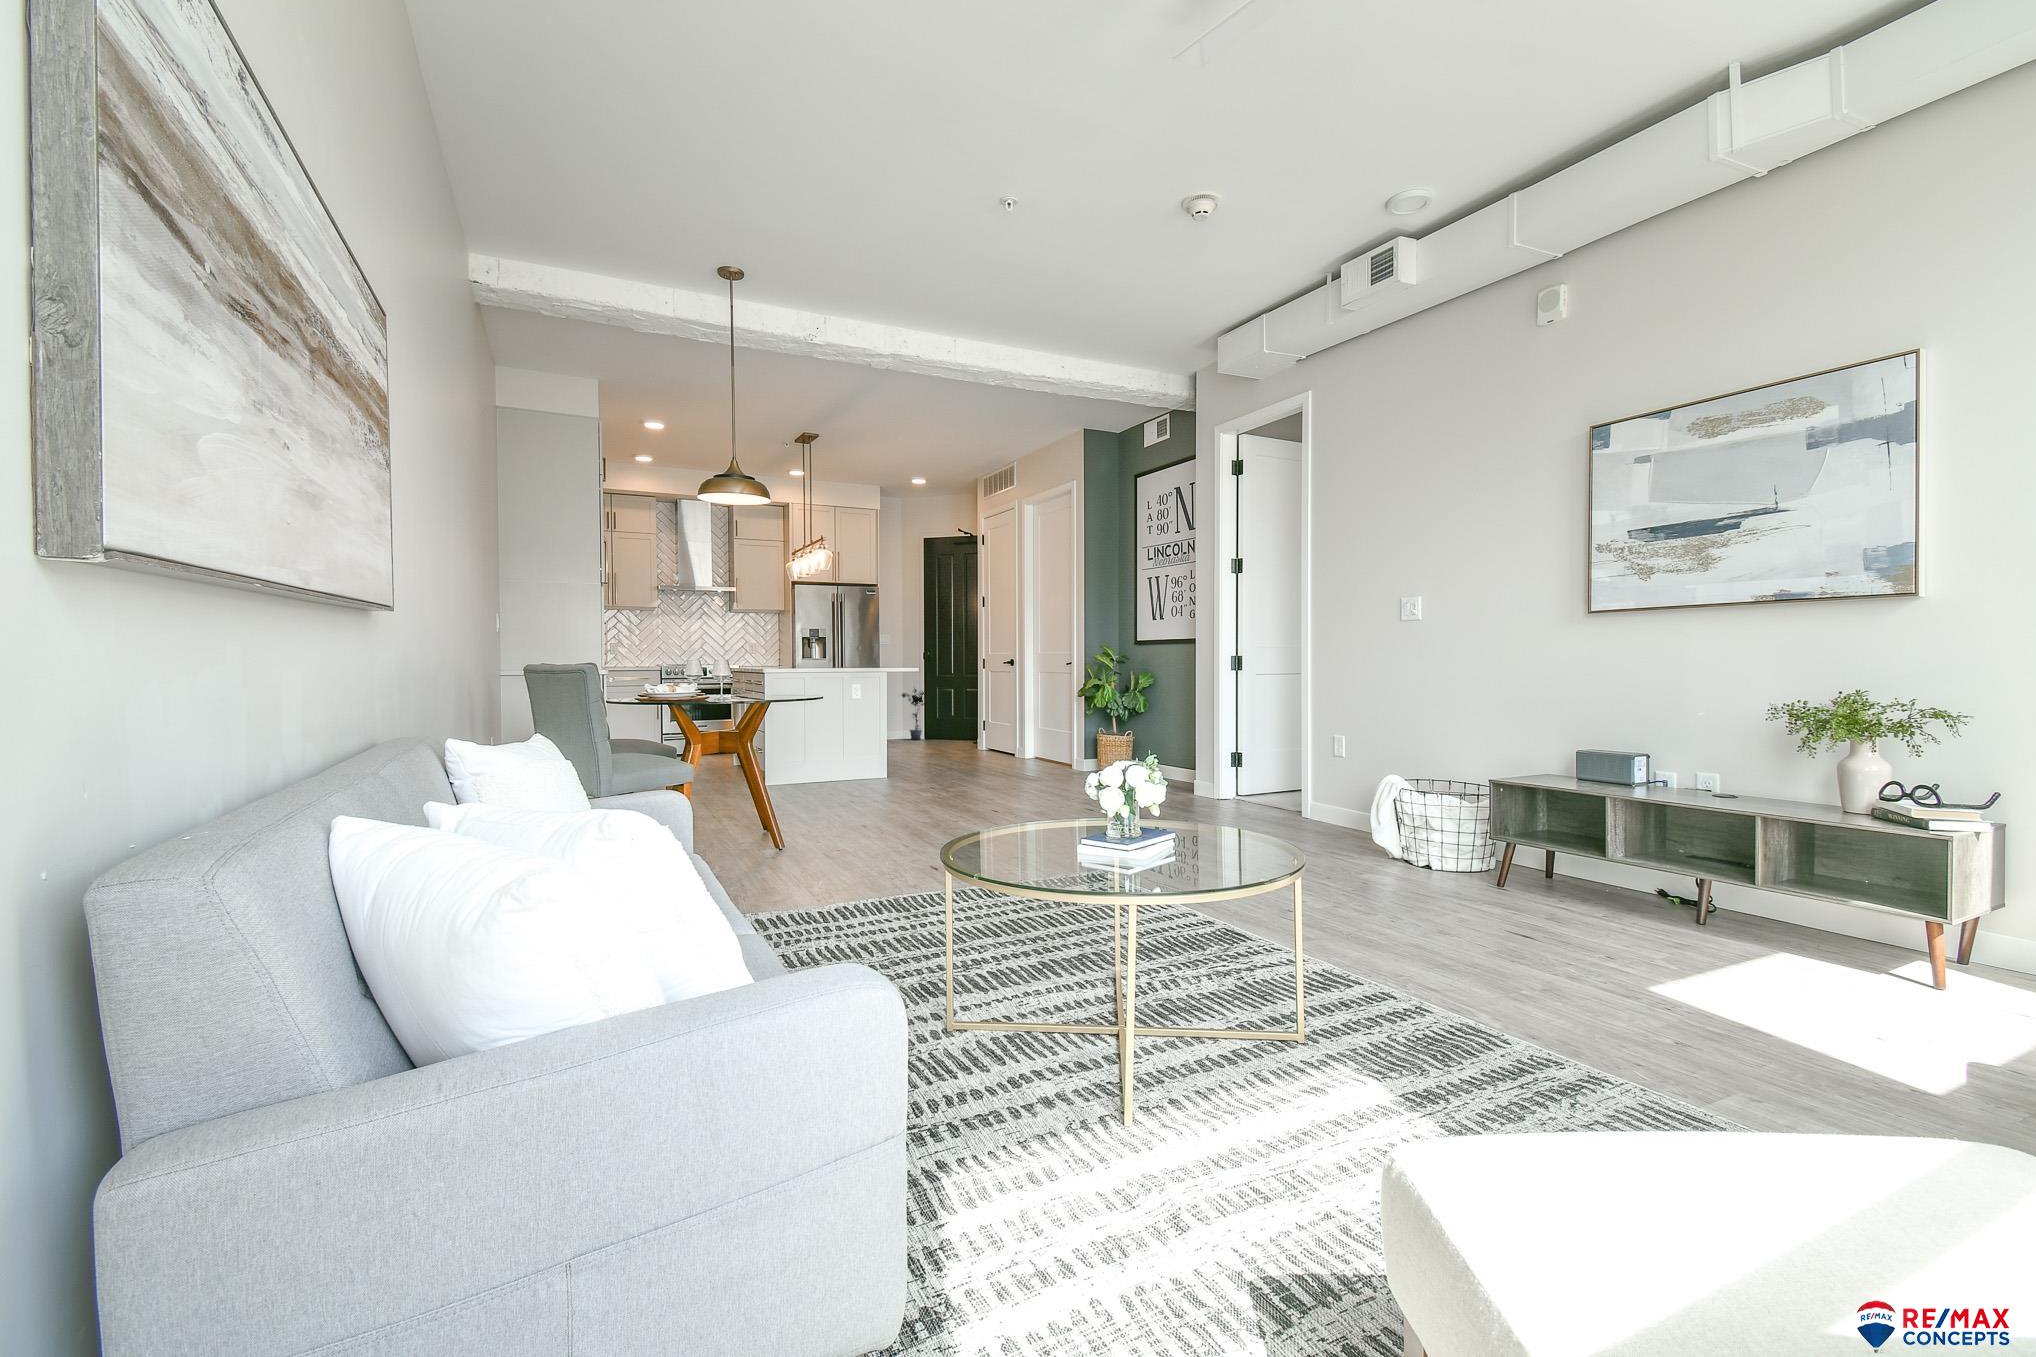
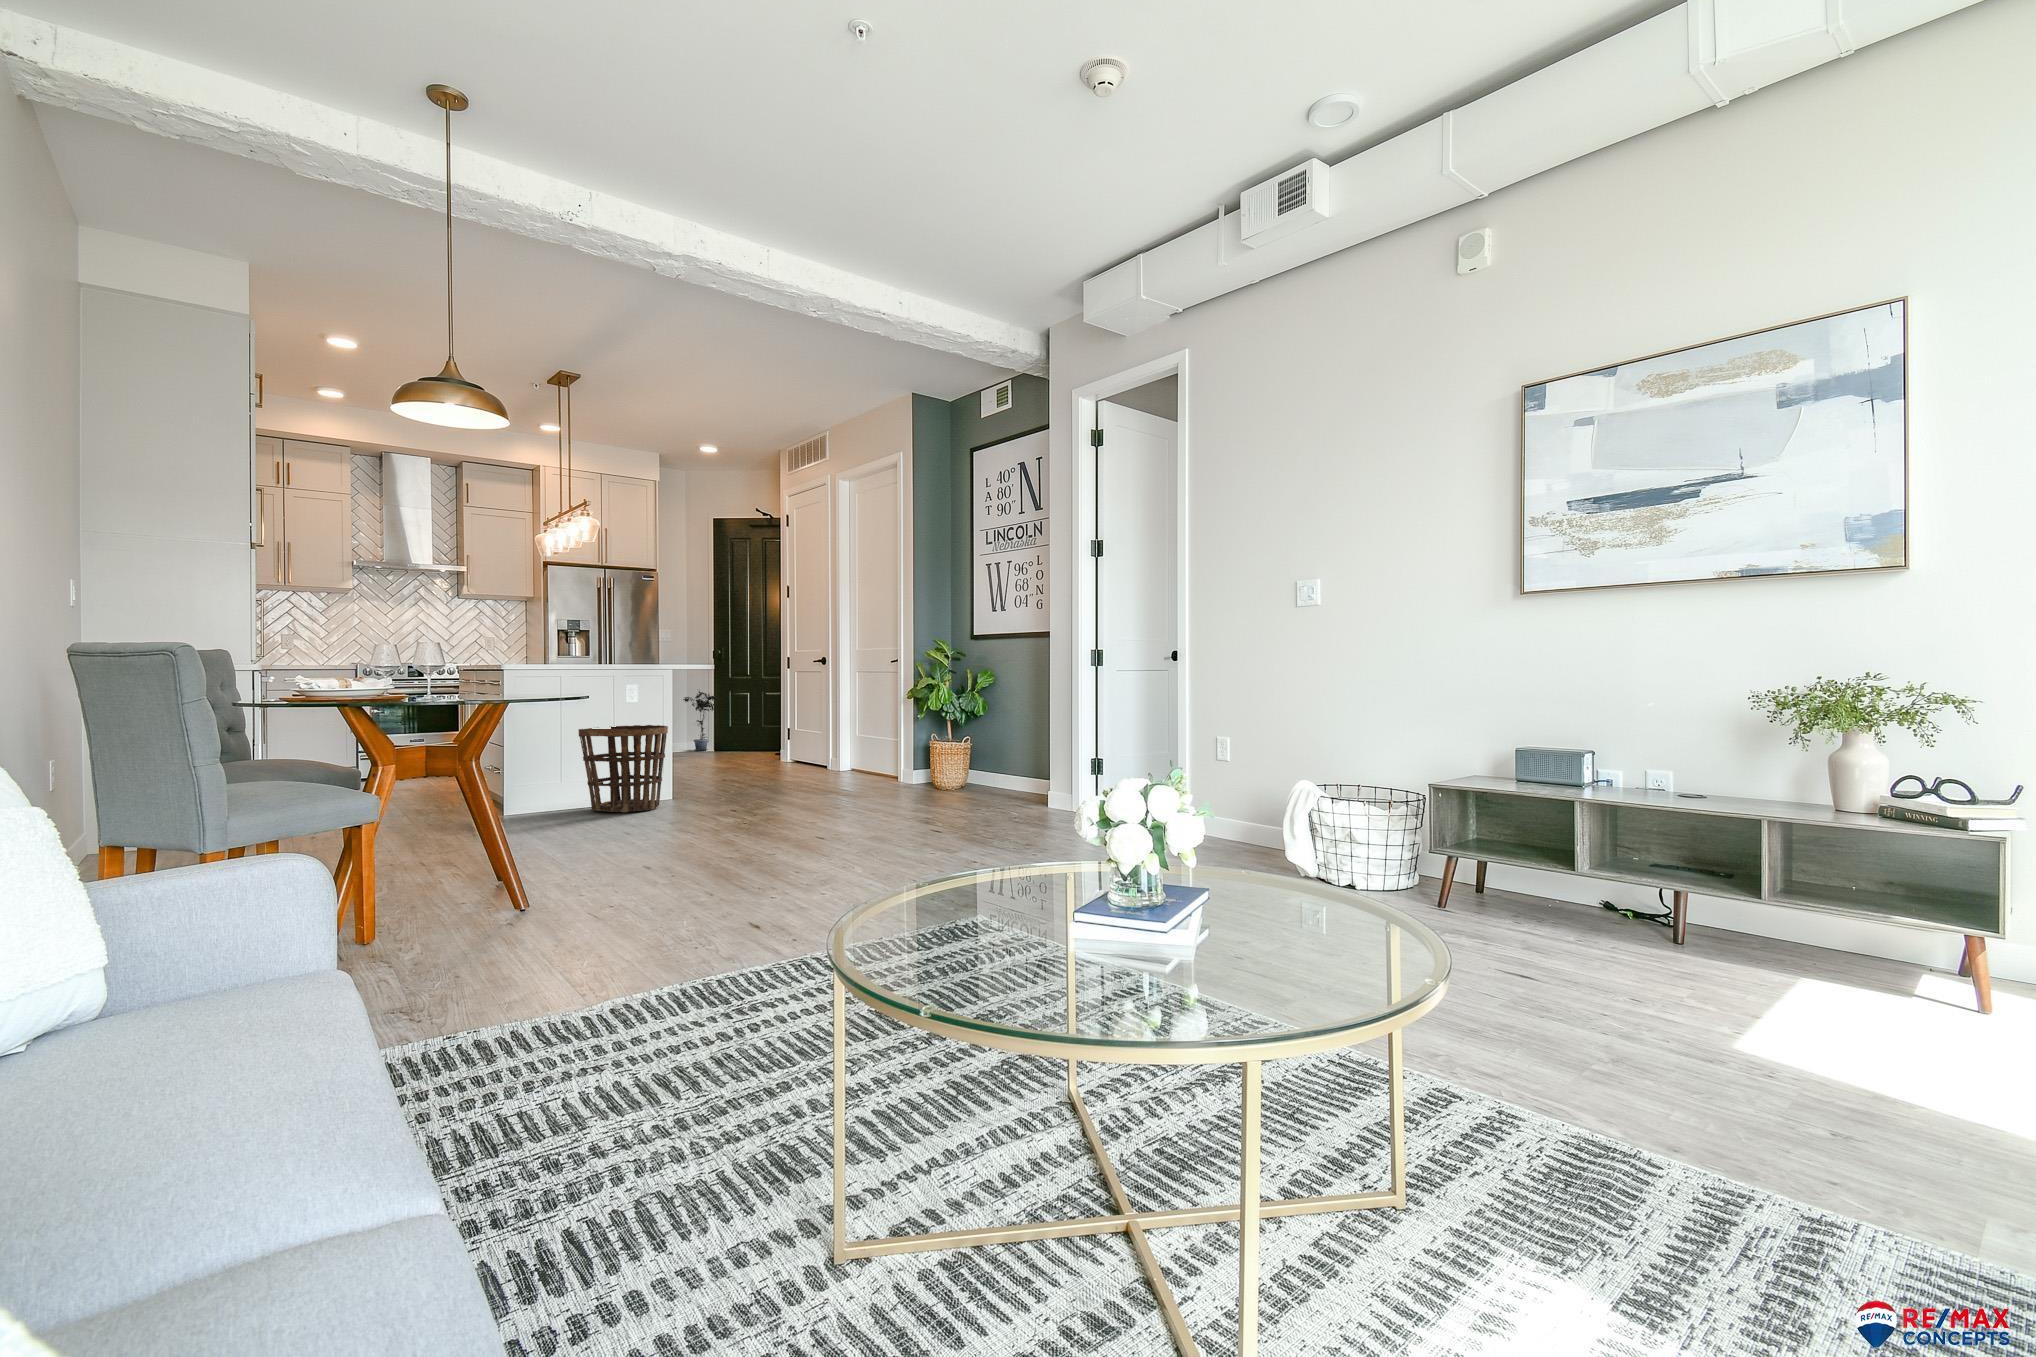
basket: none [817,716,885,786] -> present [578,725,668,812]

